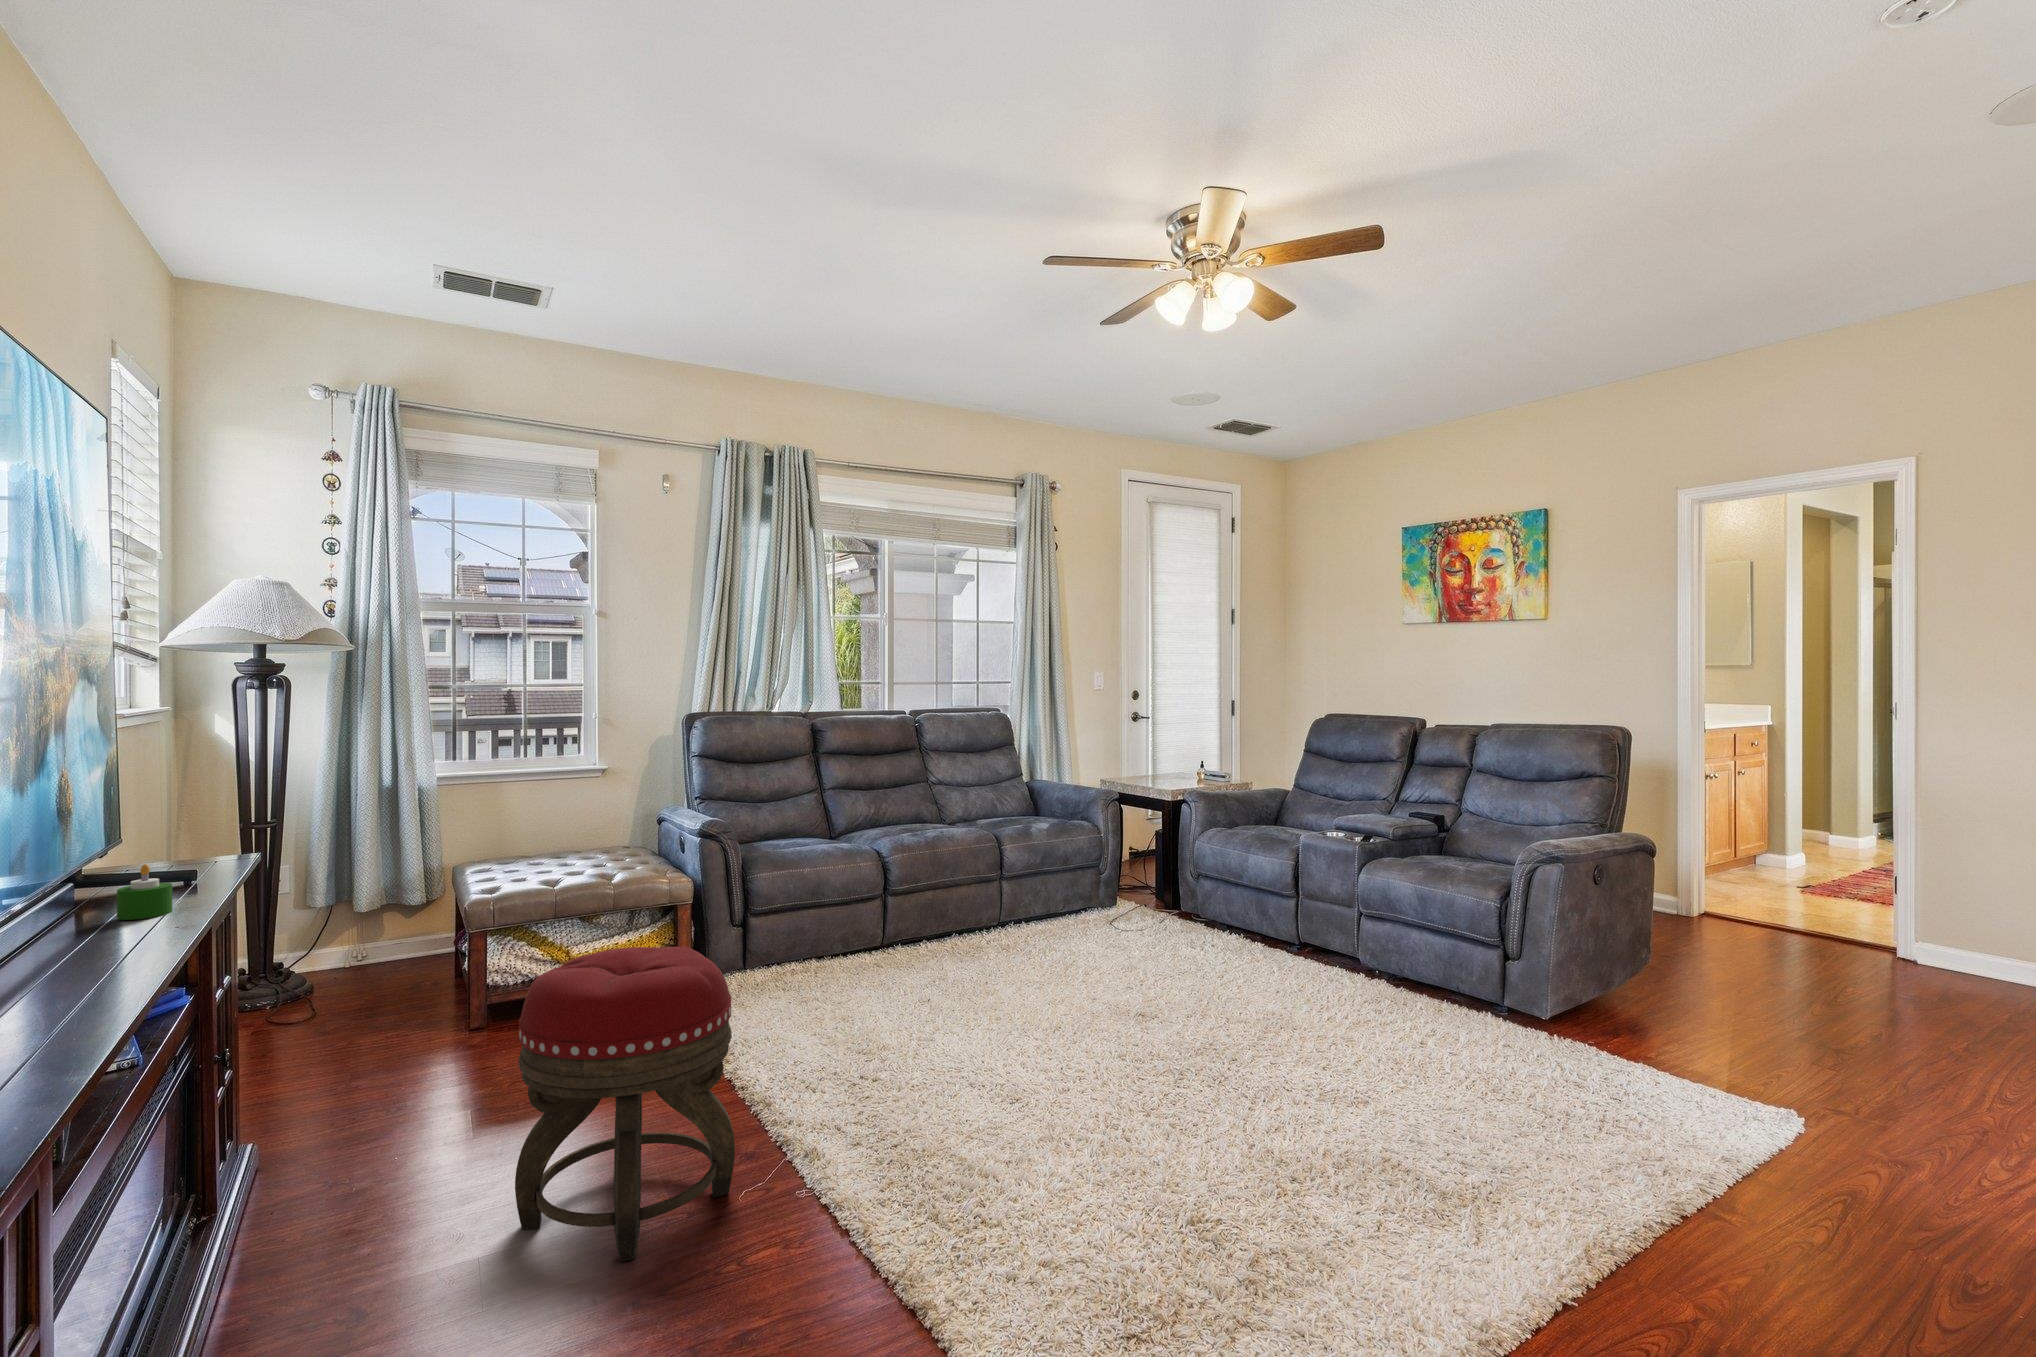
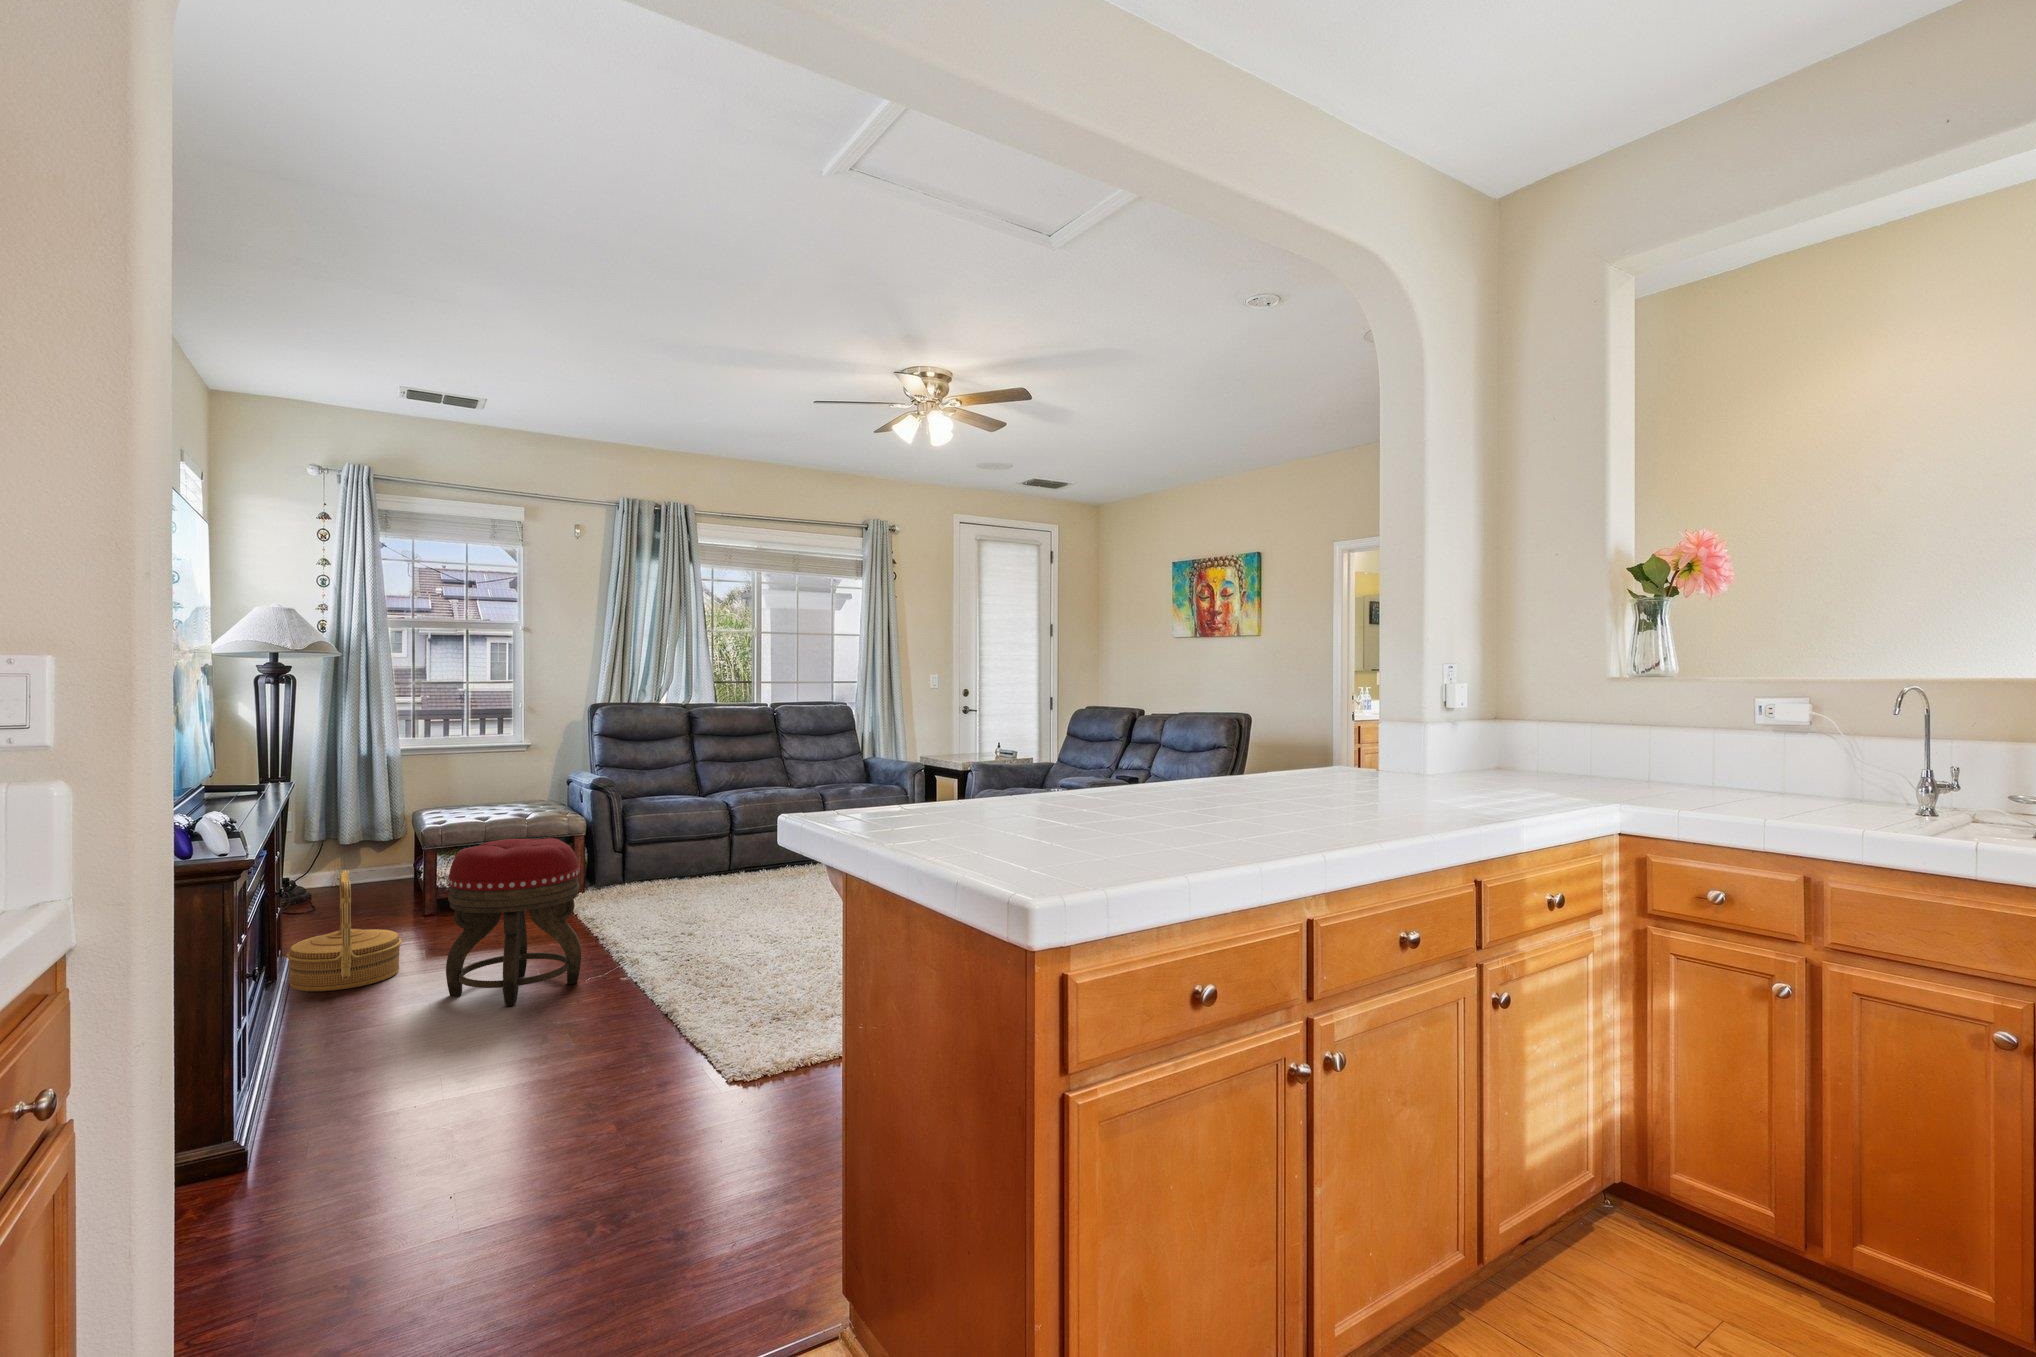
candle: present [117,864,172,920] -> none [215,780,246,810]
woven basket: none [252,991,440,1214] -> present [287,870,402,992]

